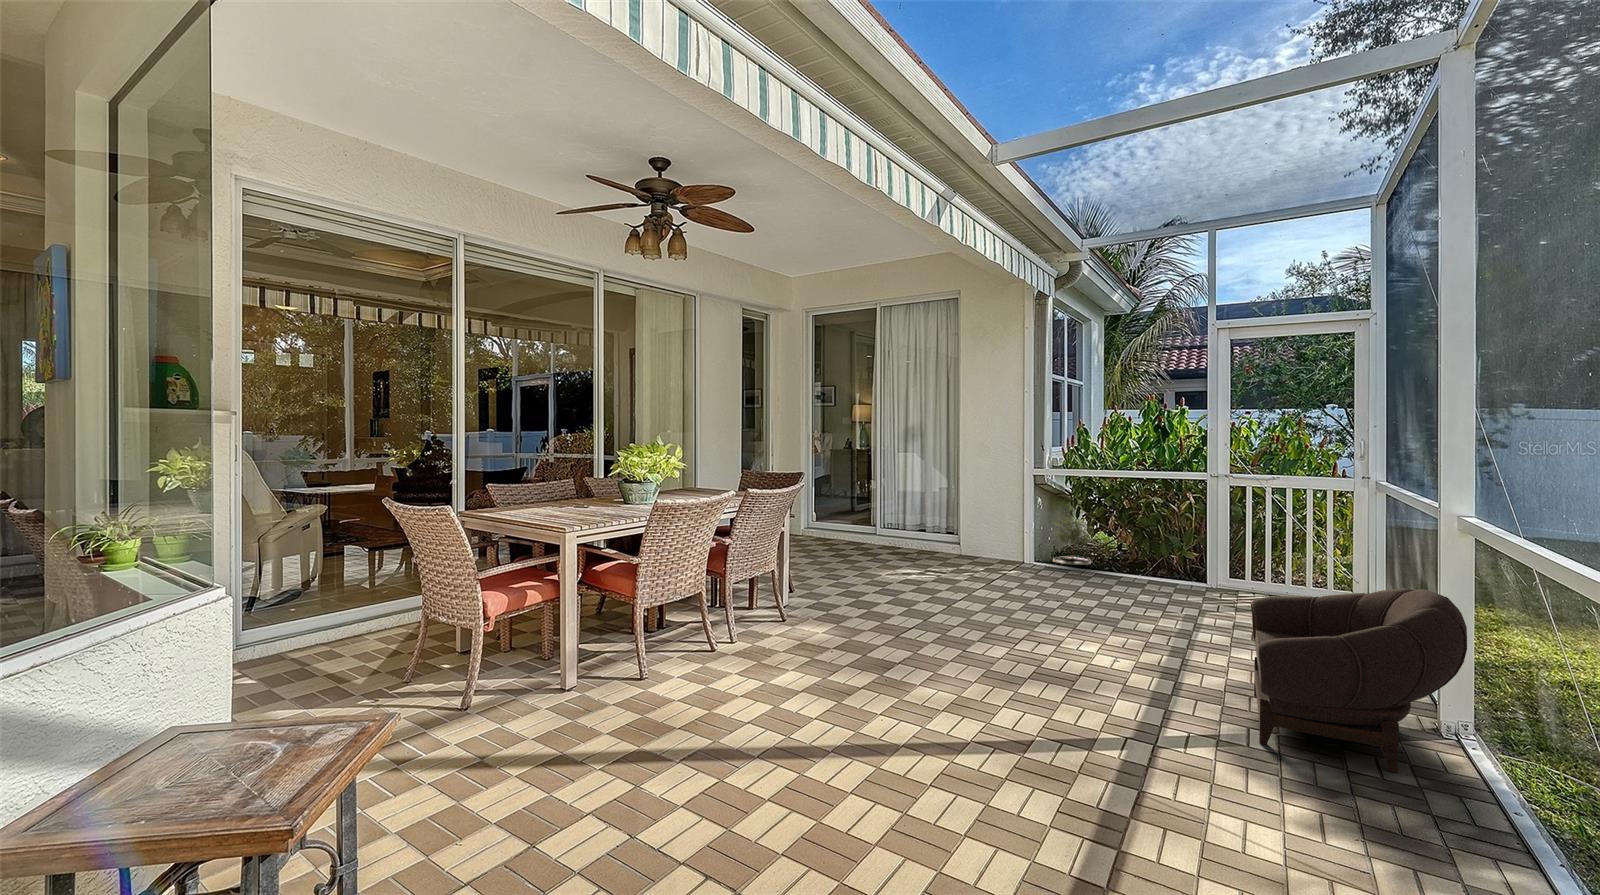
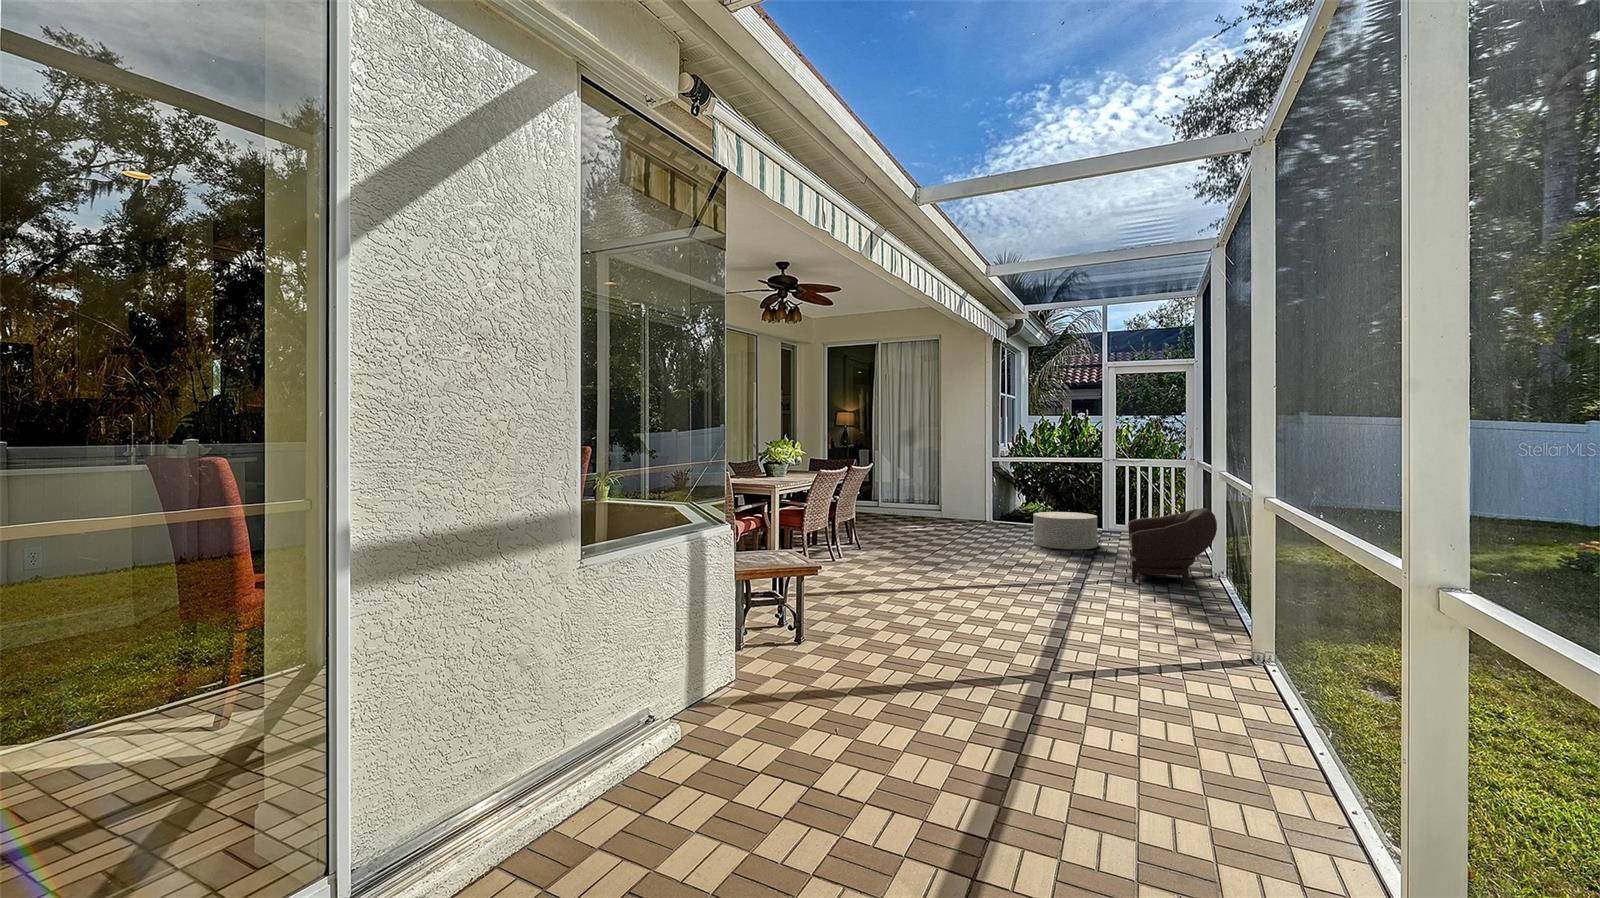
potted tree: present [1053,506,1093,565] -> none [1003,478,1033,522]
ottoman: none [1081,560,1193,632] -> present [1033,512,1097,549]

